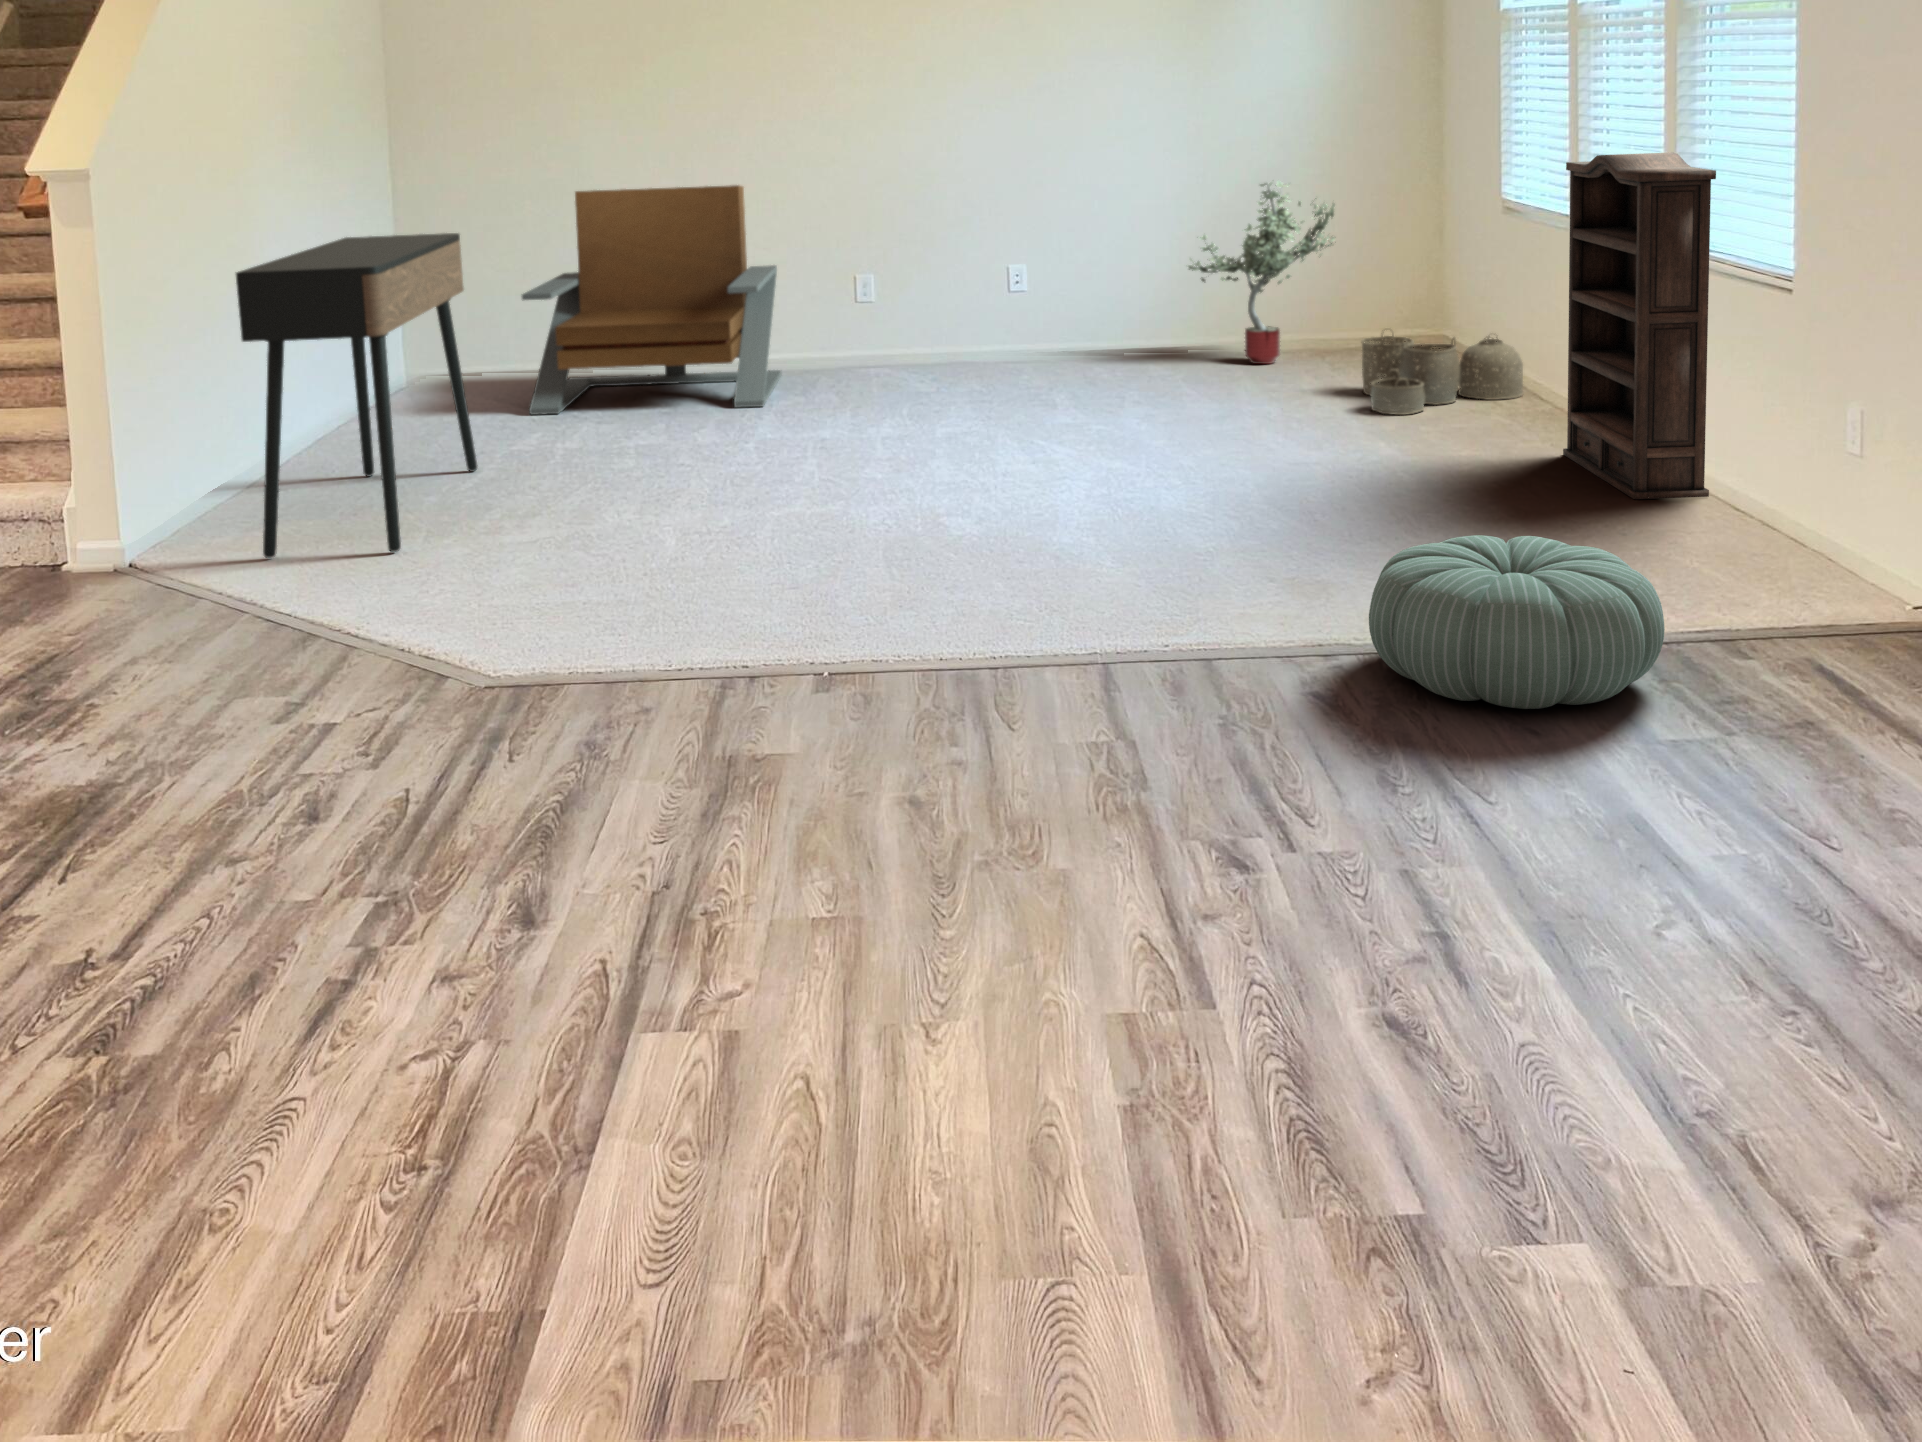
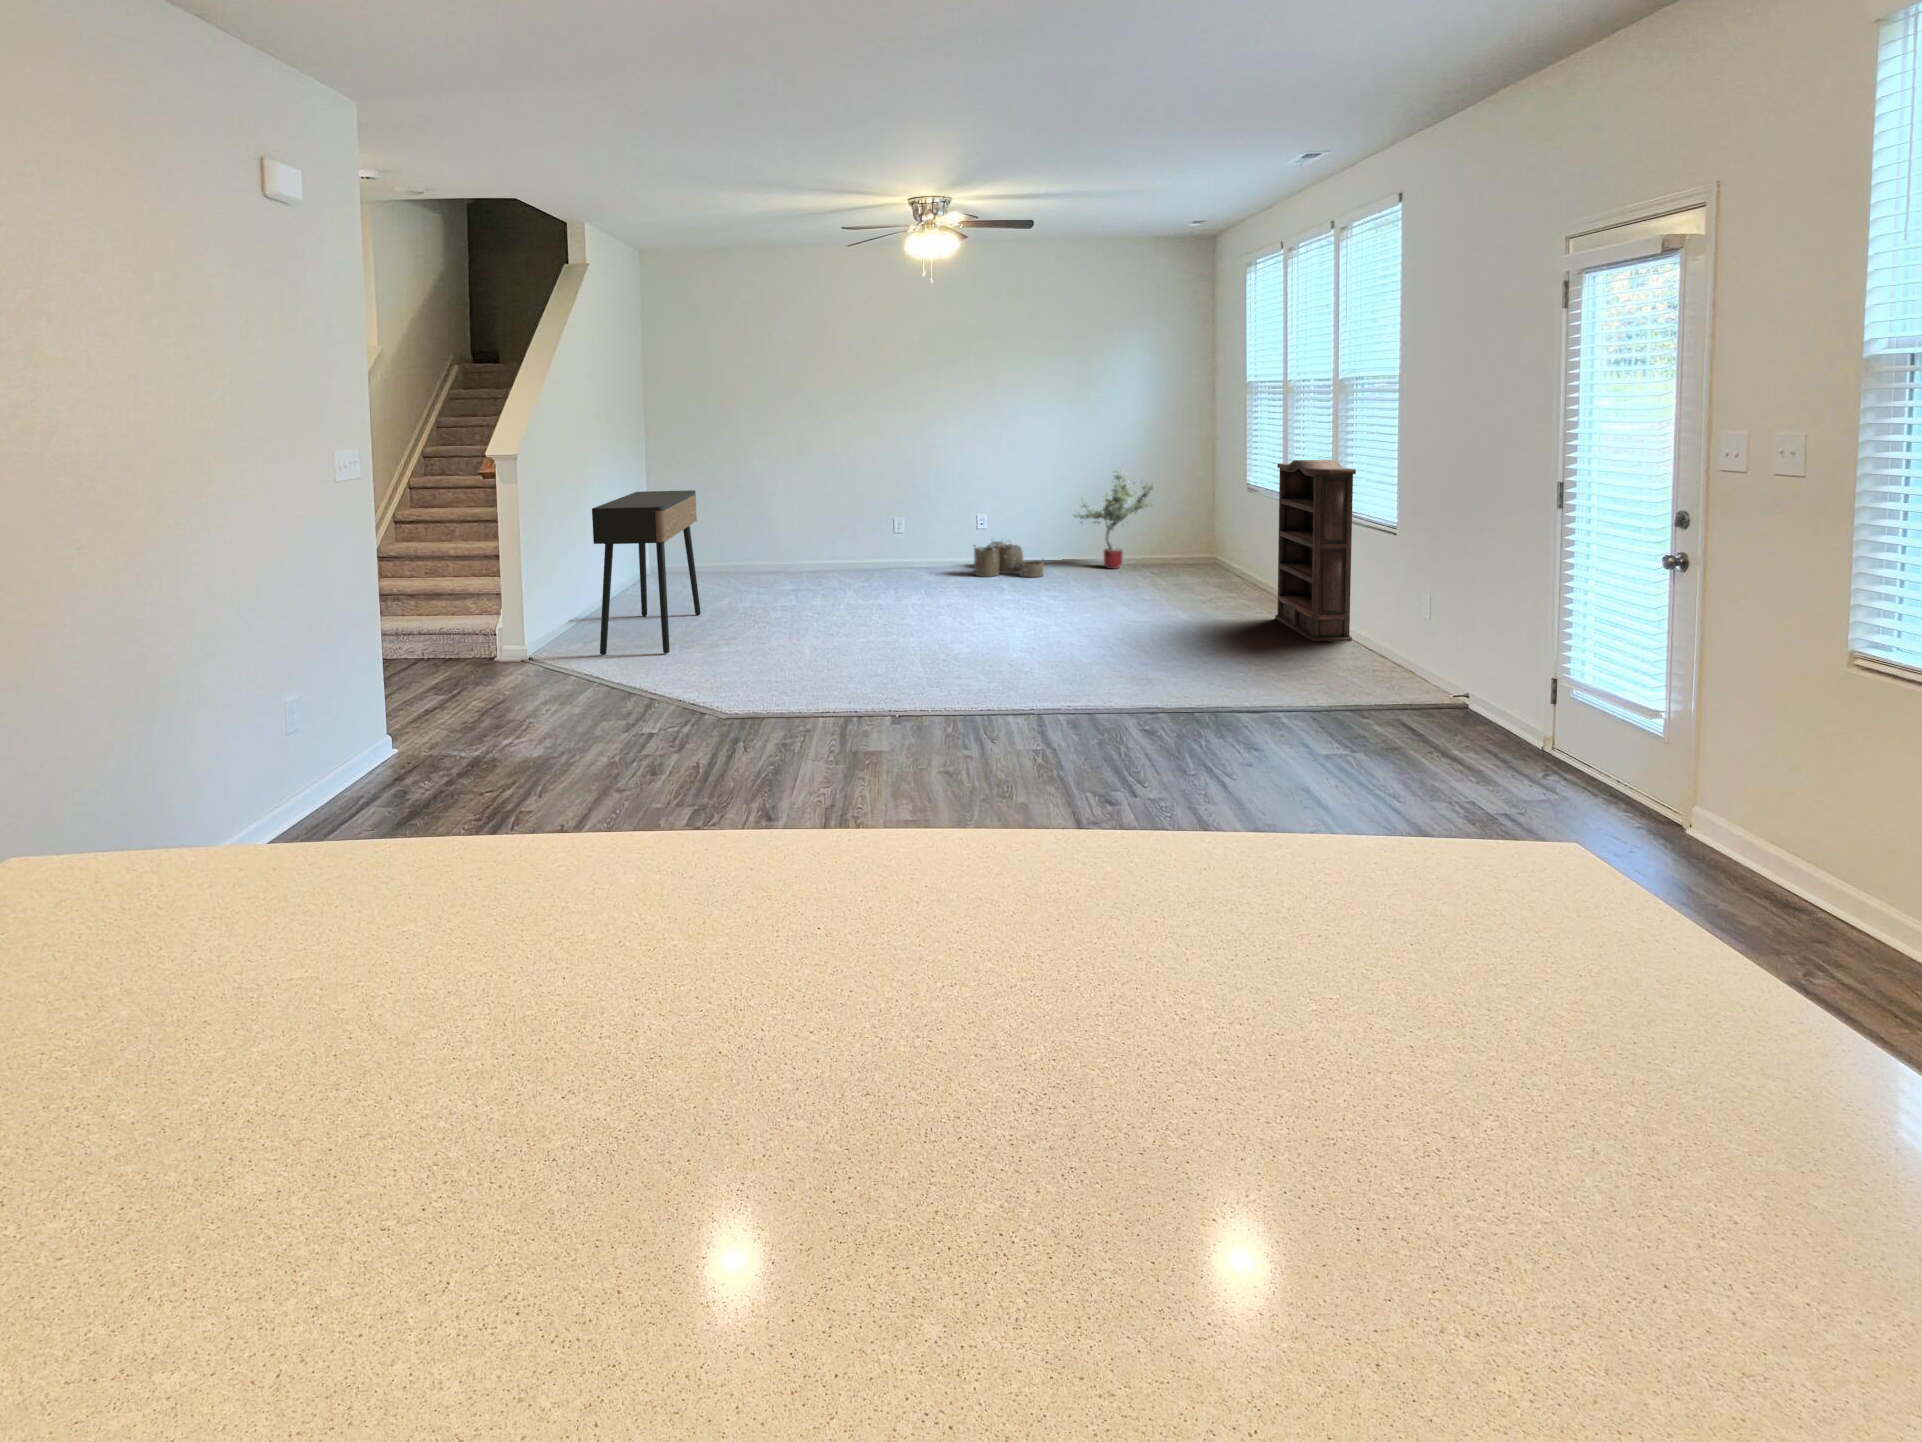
lounge chair: present [522,185,782,415] -> none [720,468,853,587]
woven basket: present [1362,330,1523,415] -> present [974,541,1043,577]
pouf: present [1369,535,1665,709] -> none [1171,654,1322,738]

